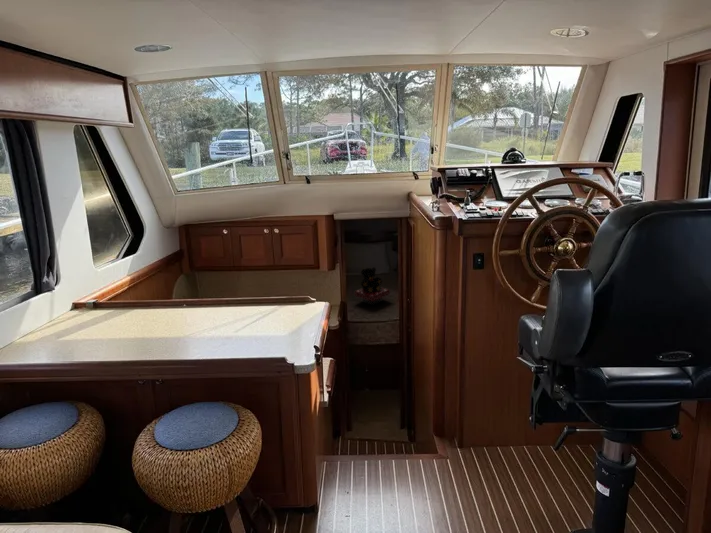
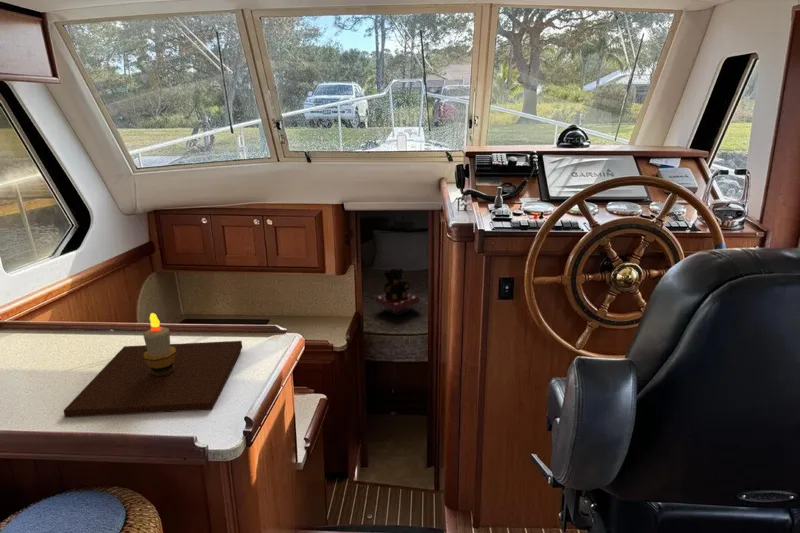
candle: none [187,282,292,353] -> present [64,313,242,417]

